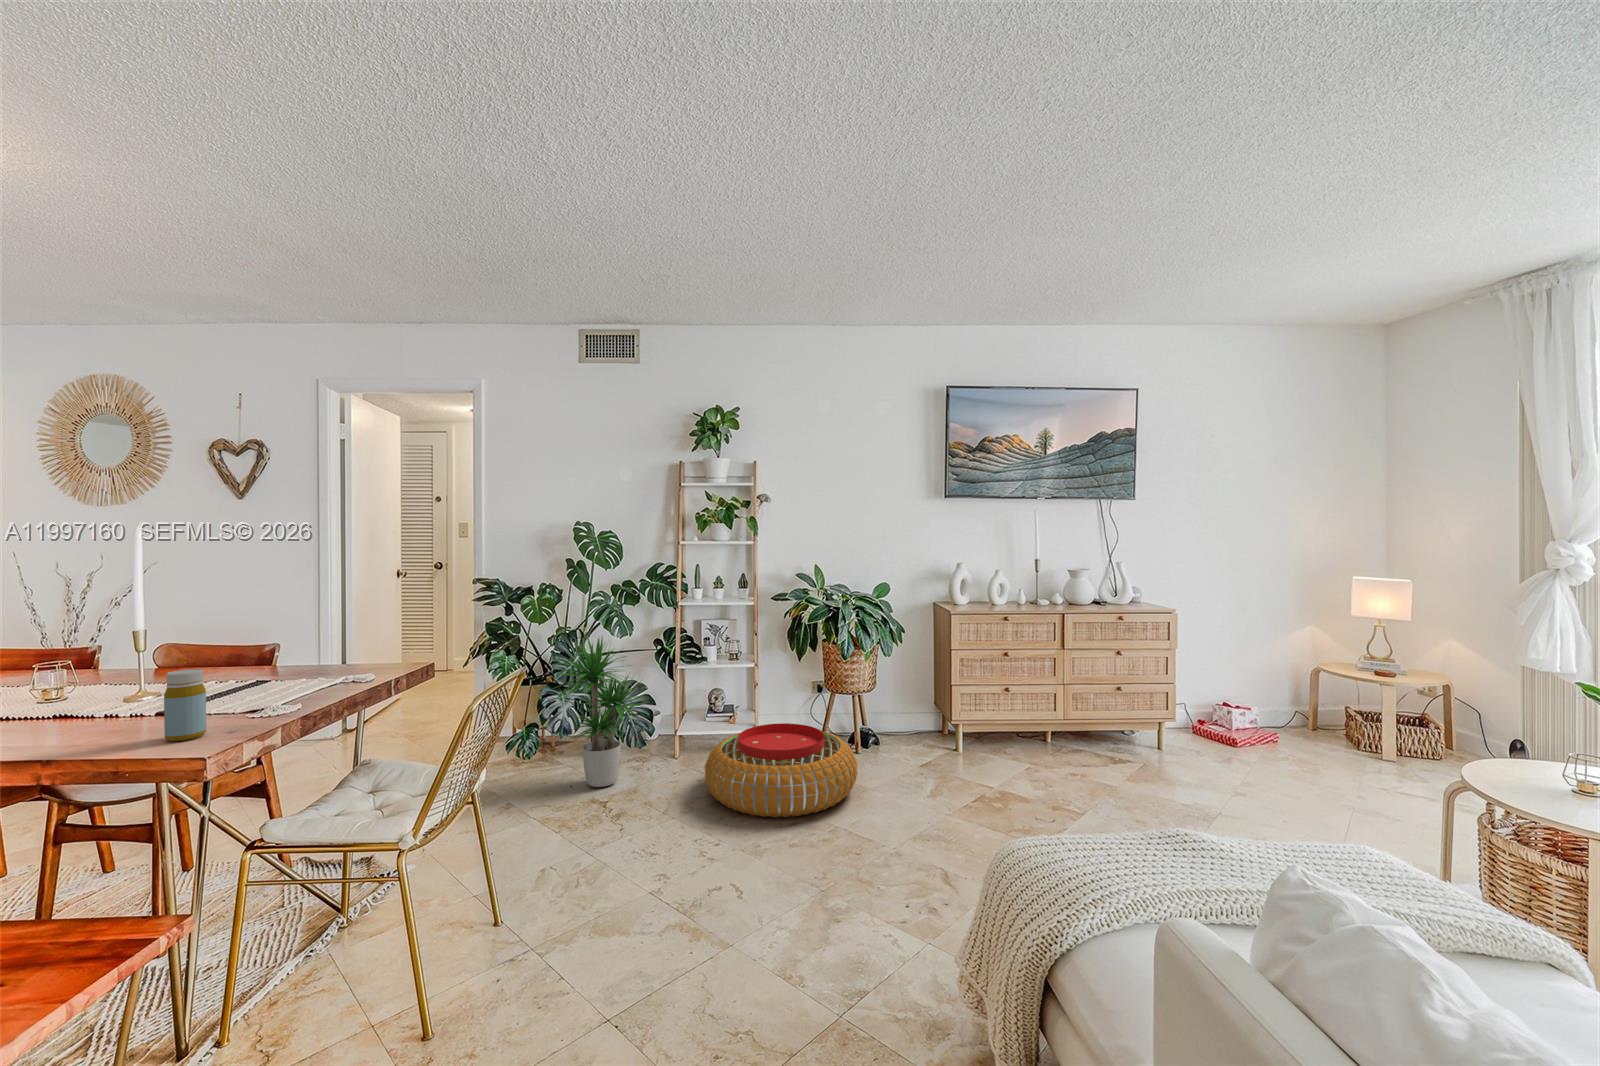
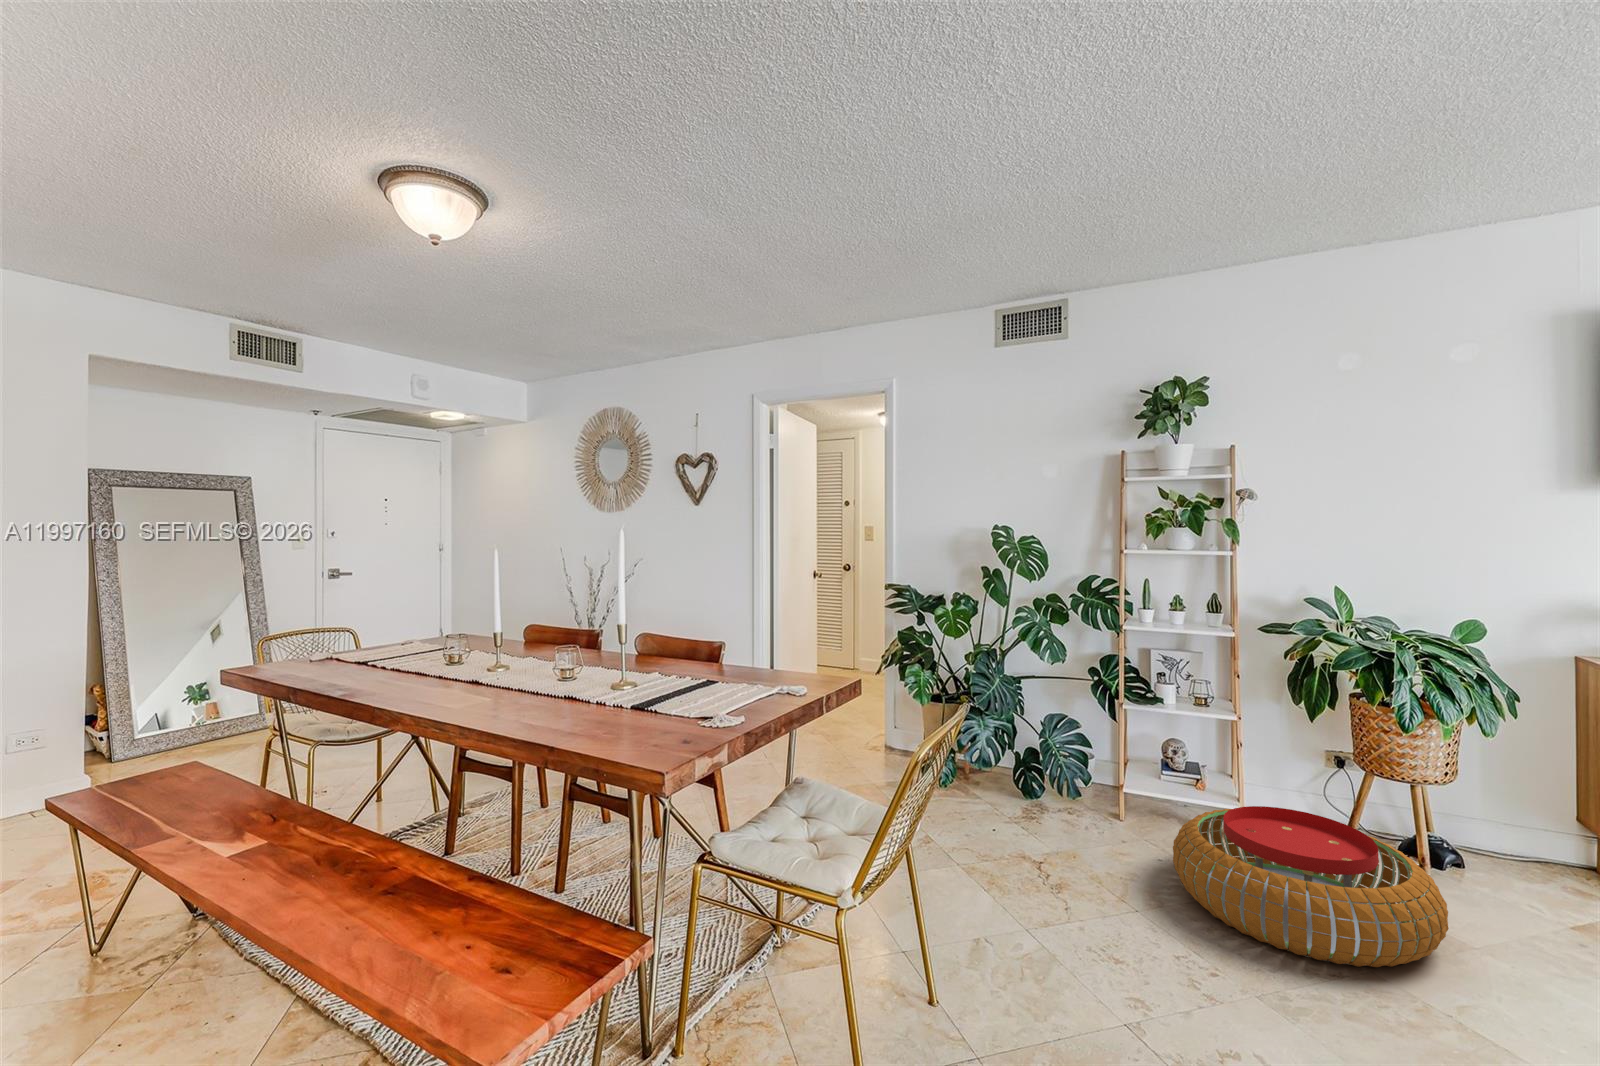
potted plant: present [555,636,648,787] -> none [971,656,1092,841]
bottle: present [164,669,206,741] -> none [637,671,668,743]

